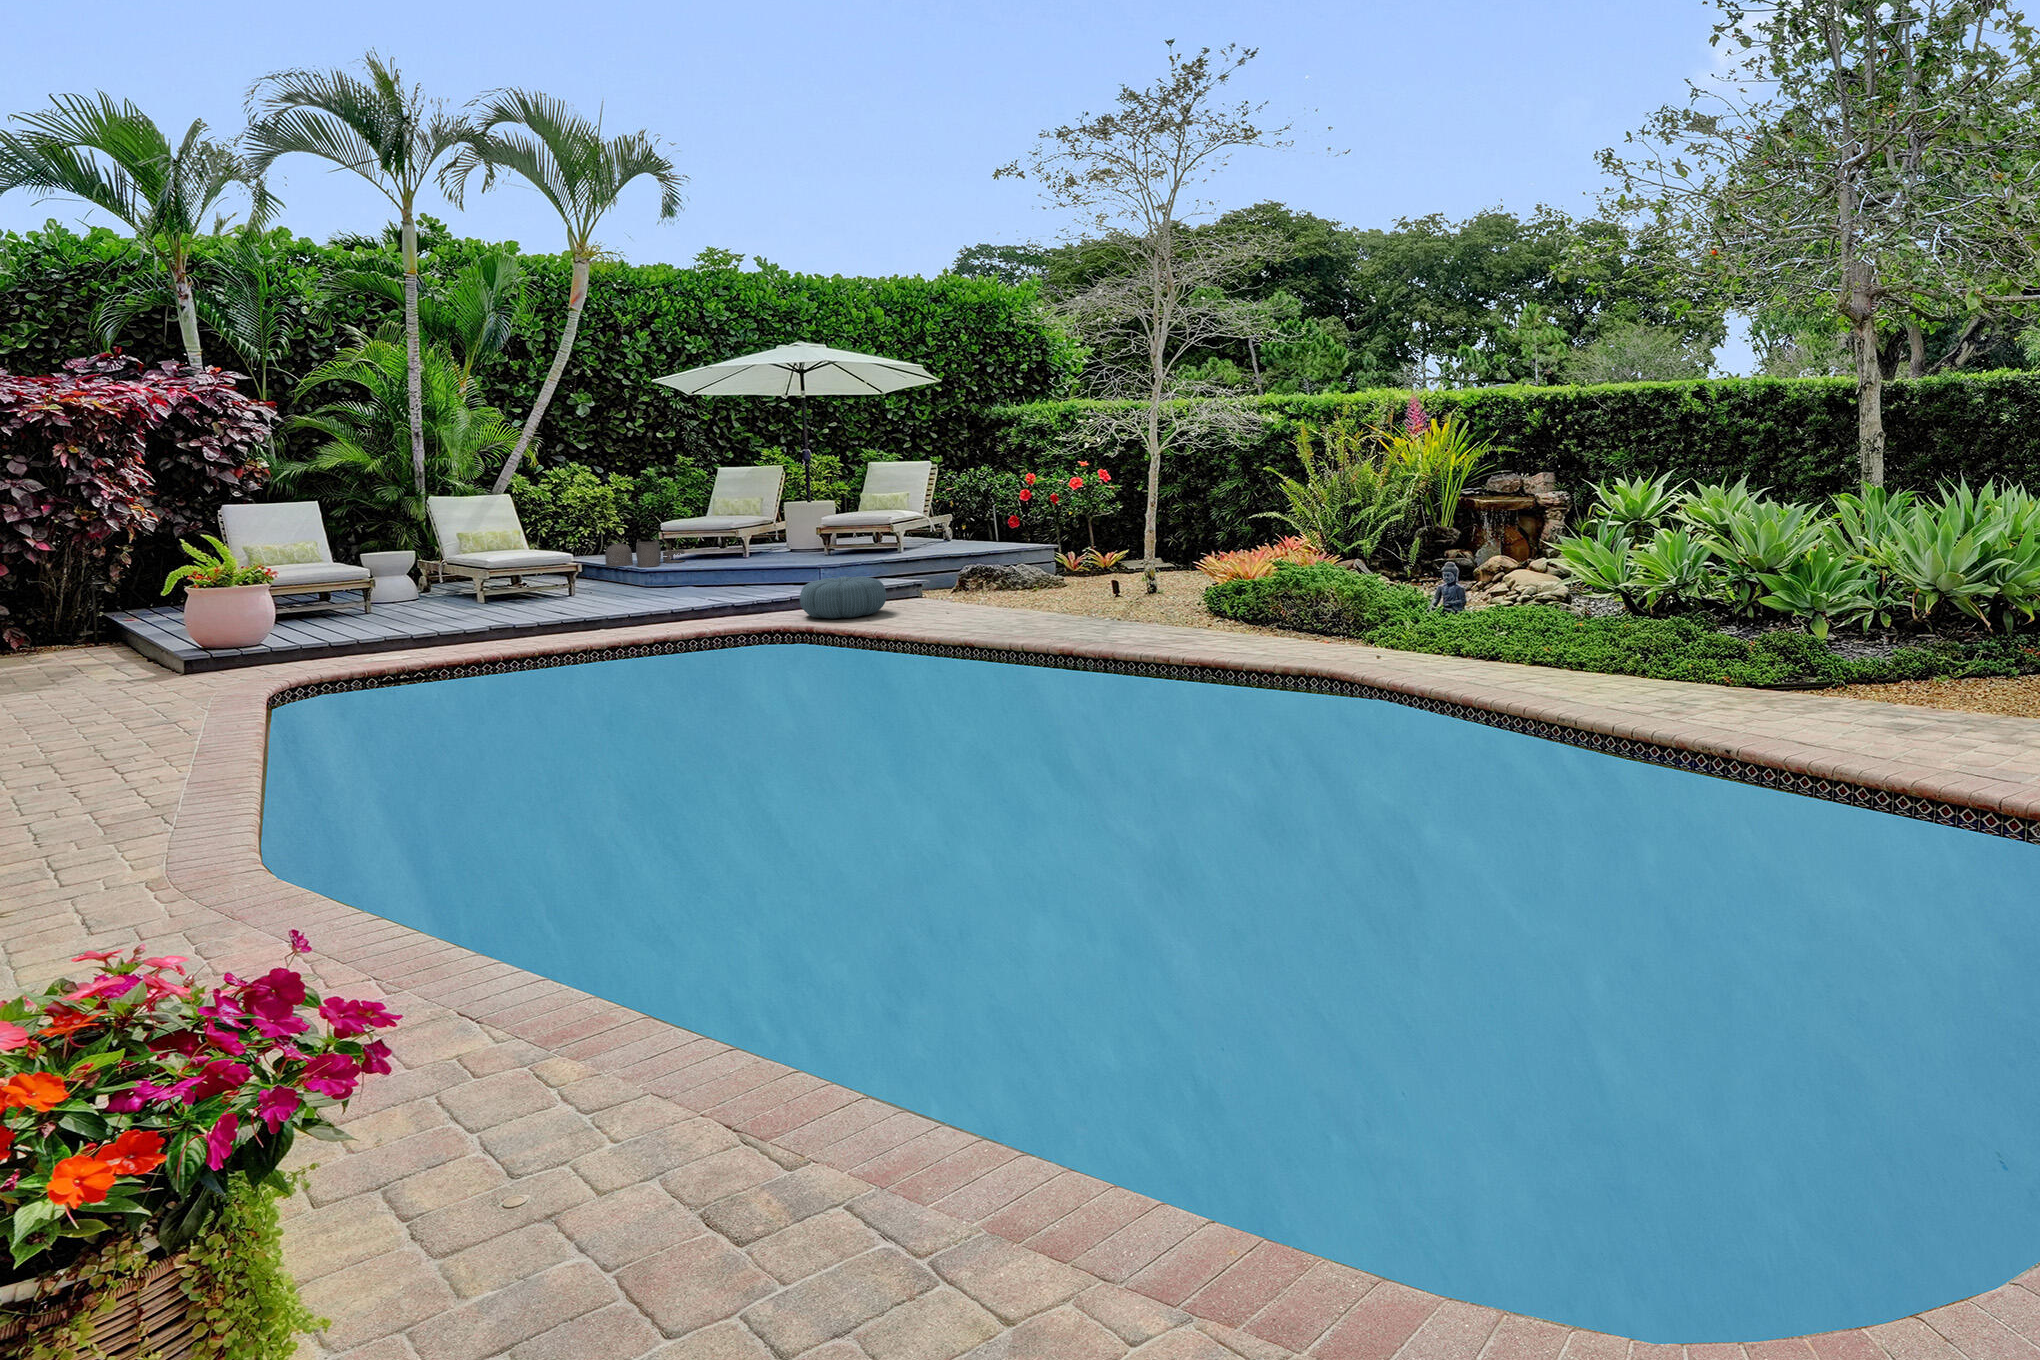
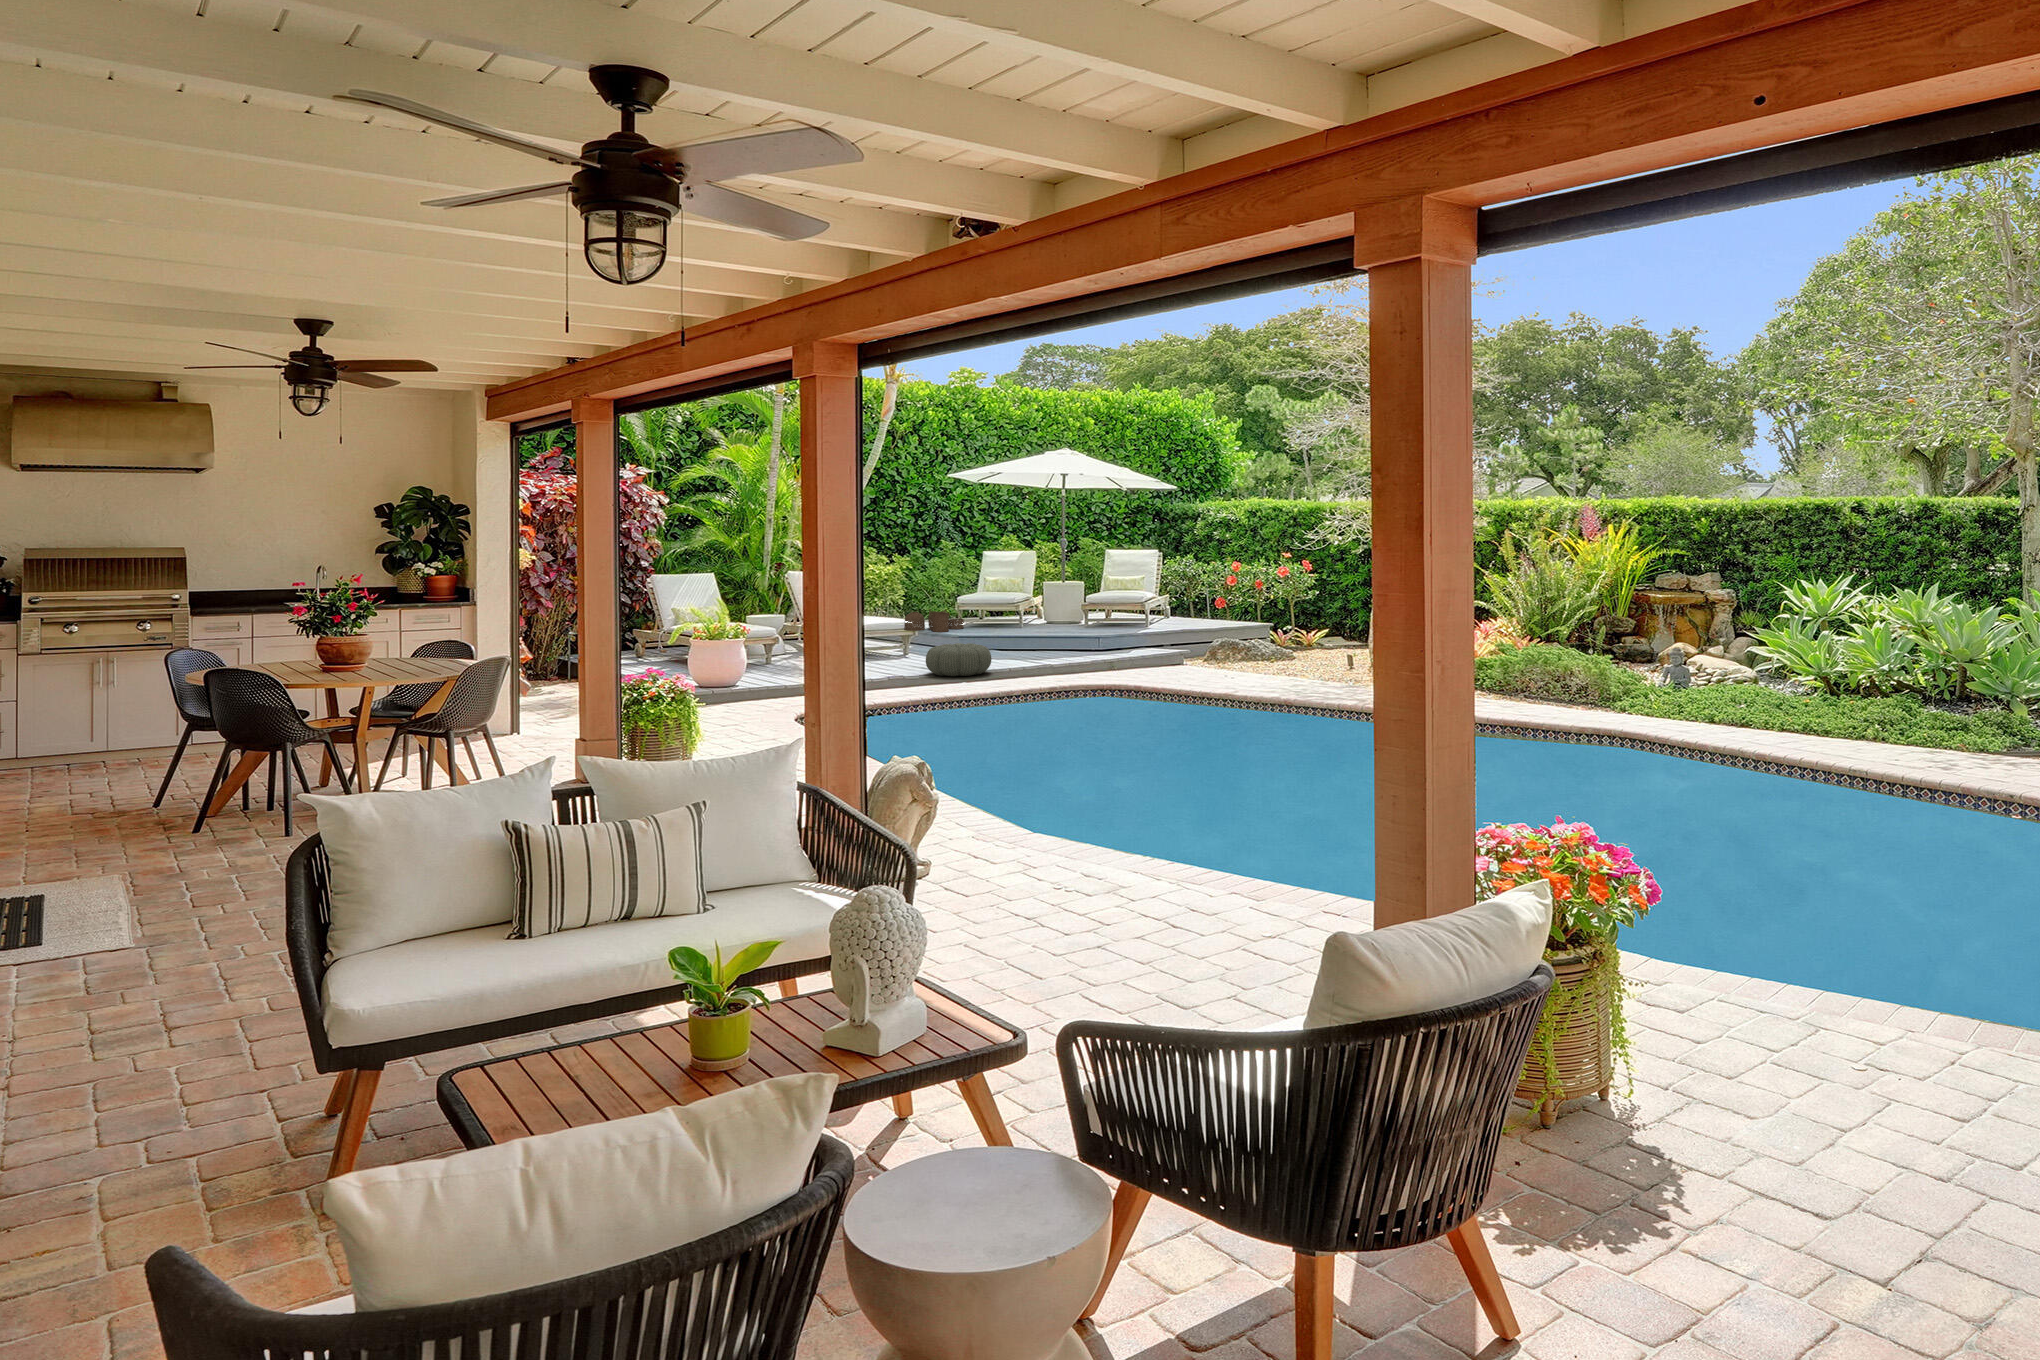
pouf: present [800,576,886,619] -> present [926,643,991,676]

